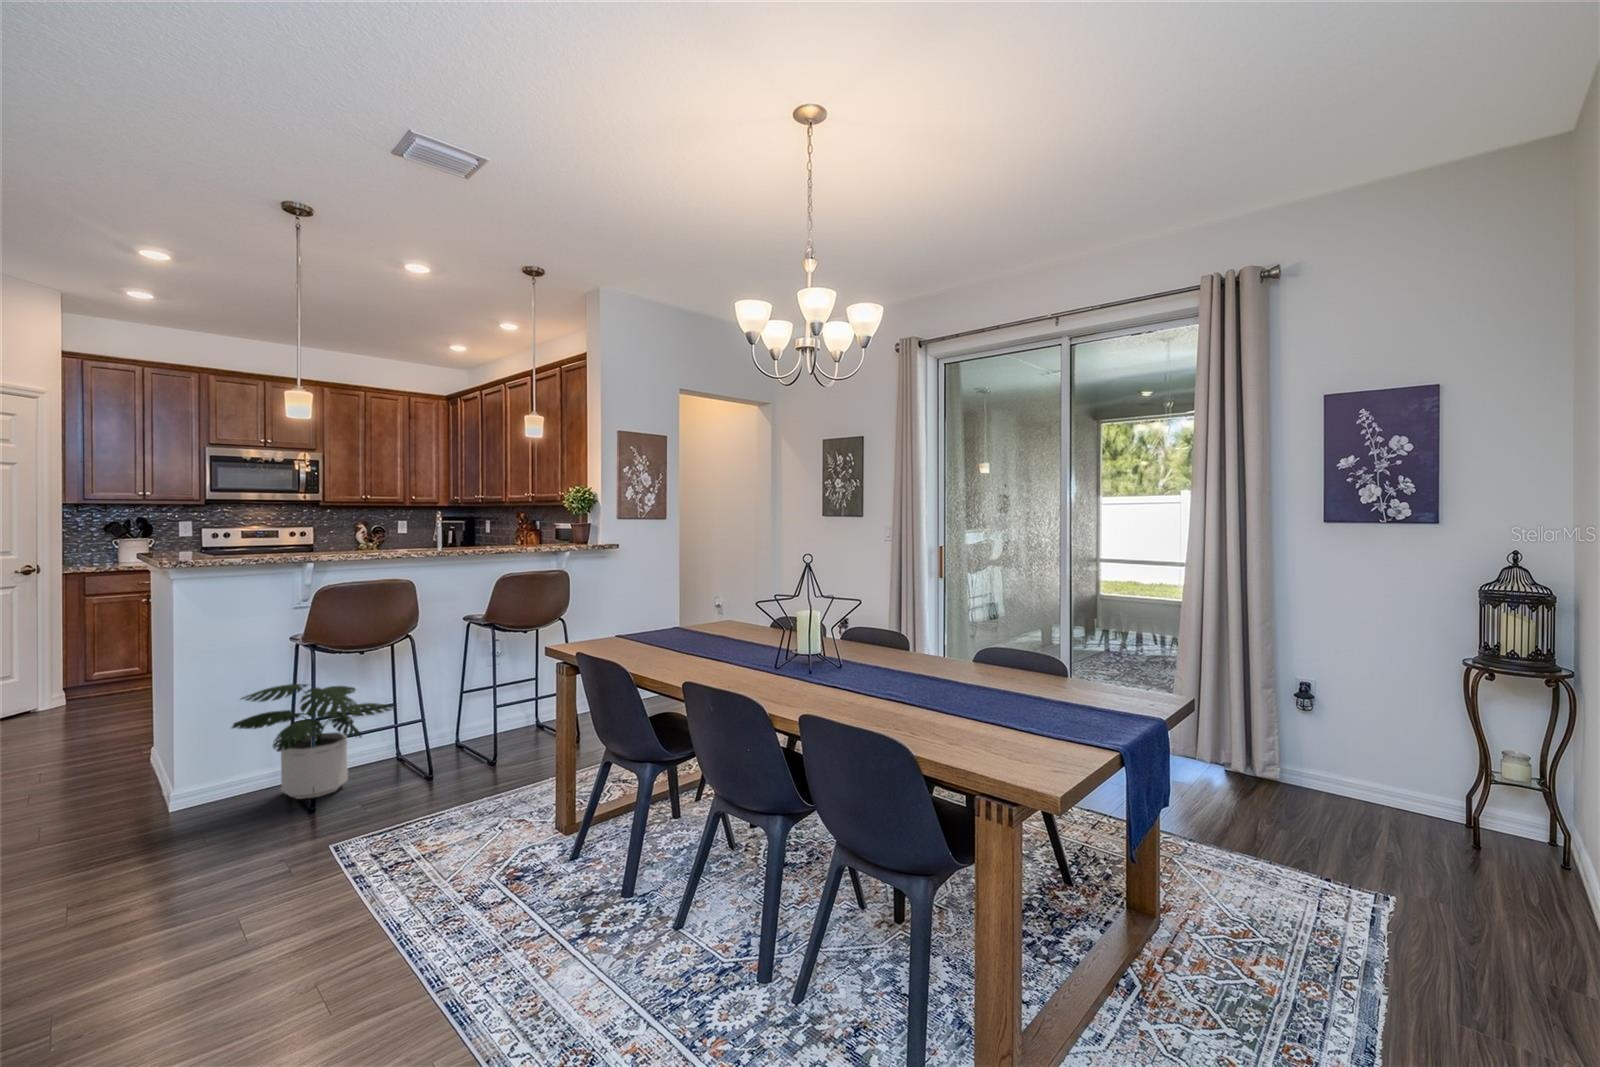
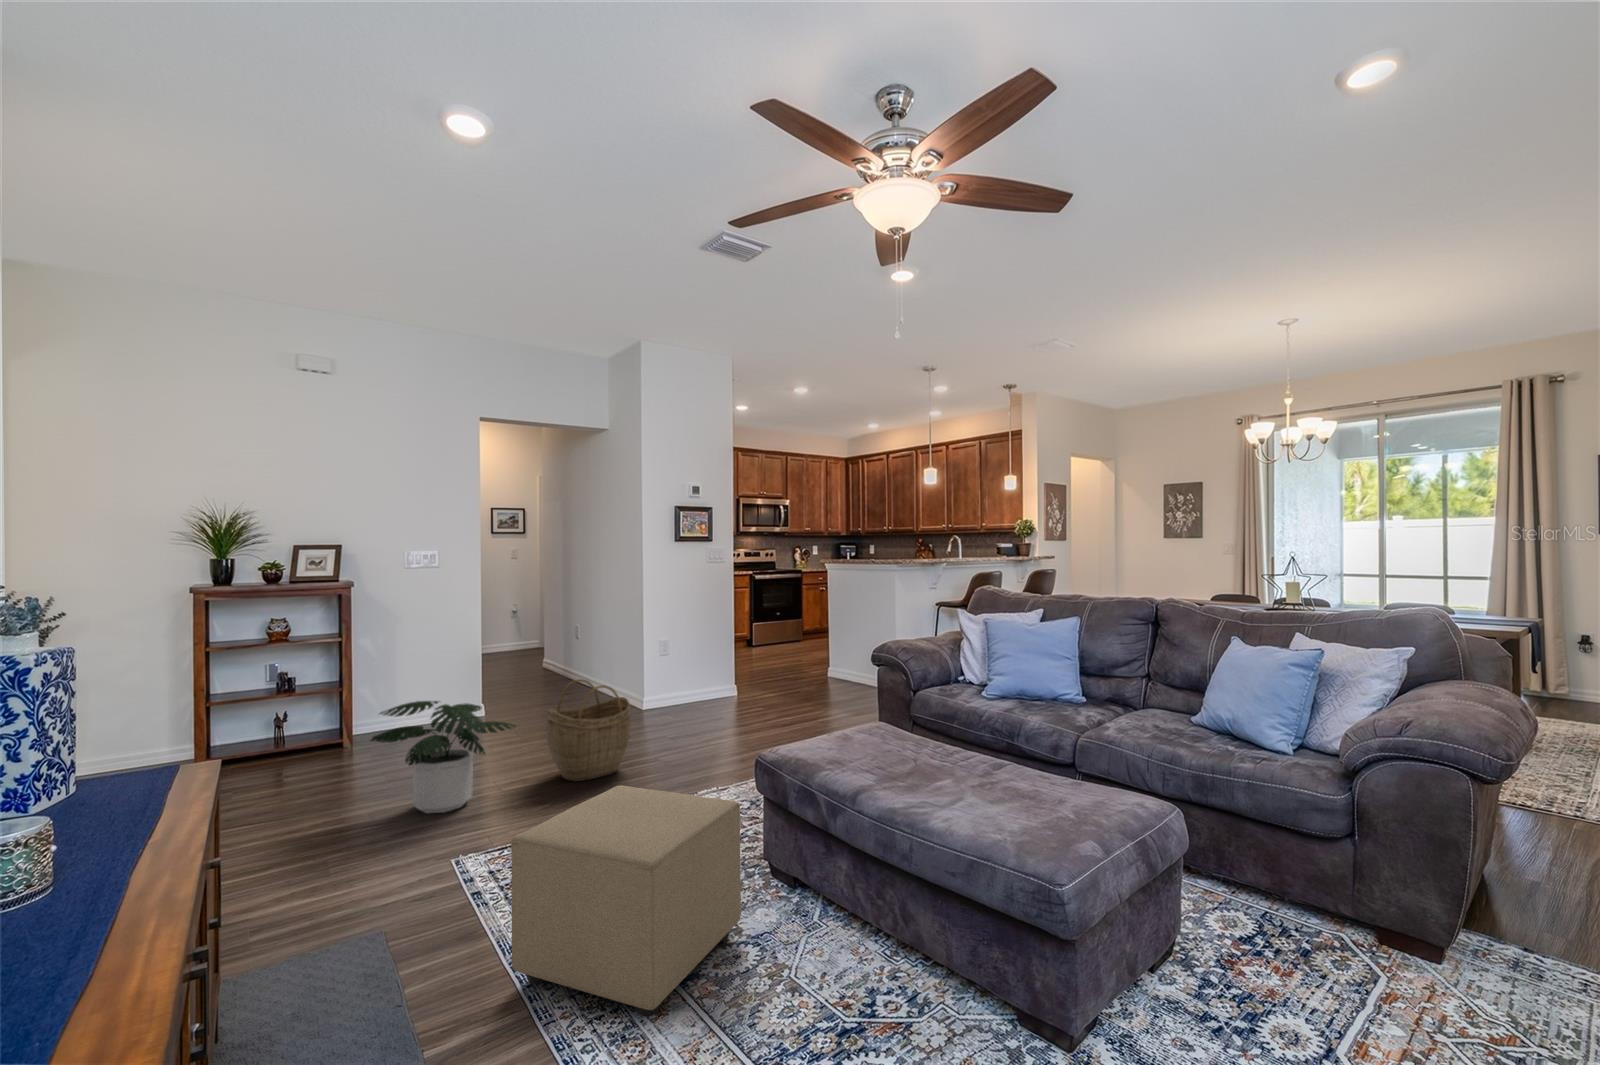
woven basket: none [427,658,516,760] -> present [546,679,631,781]
ottoman: none [400,764,628,975] -> present [511,785,741,1017]

